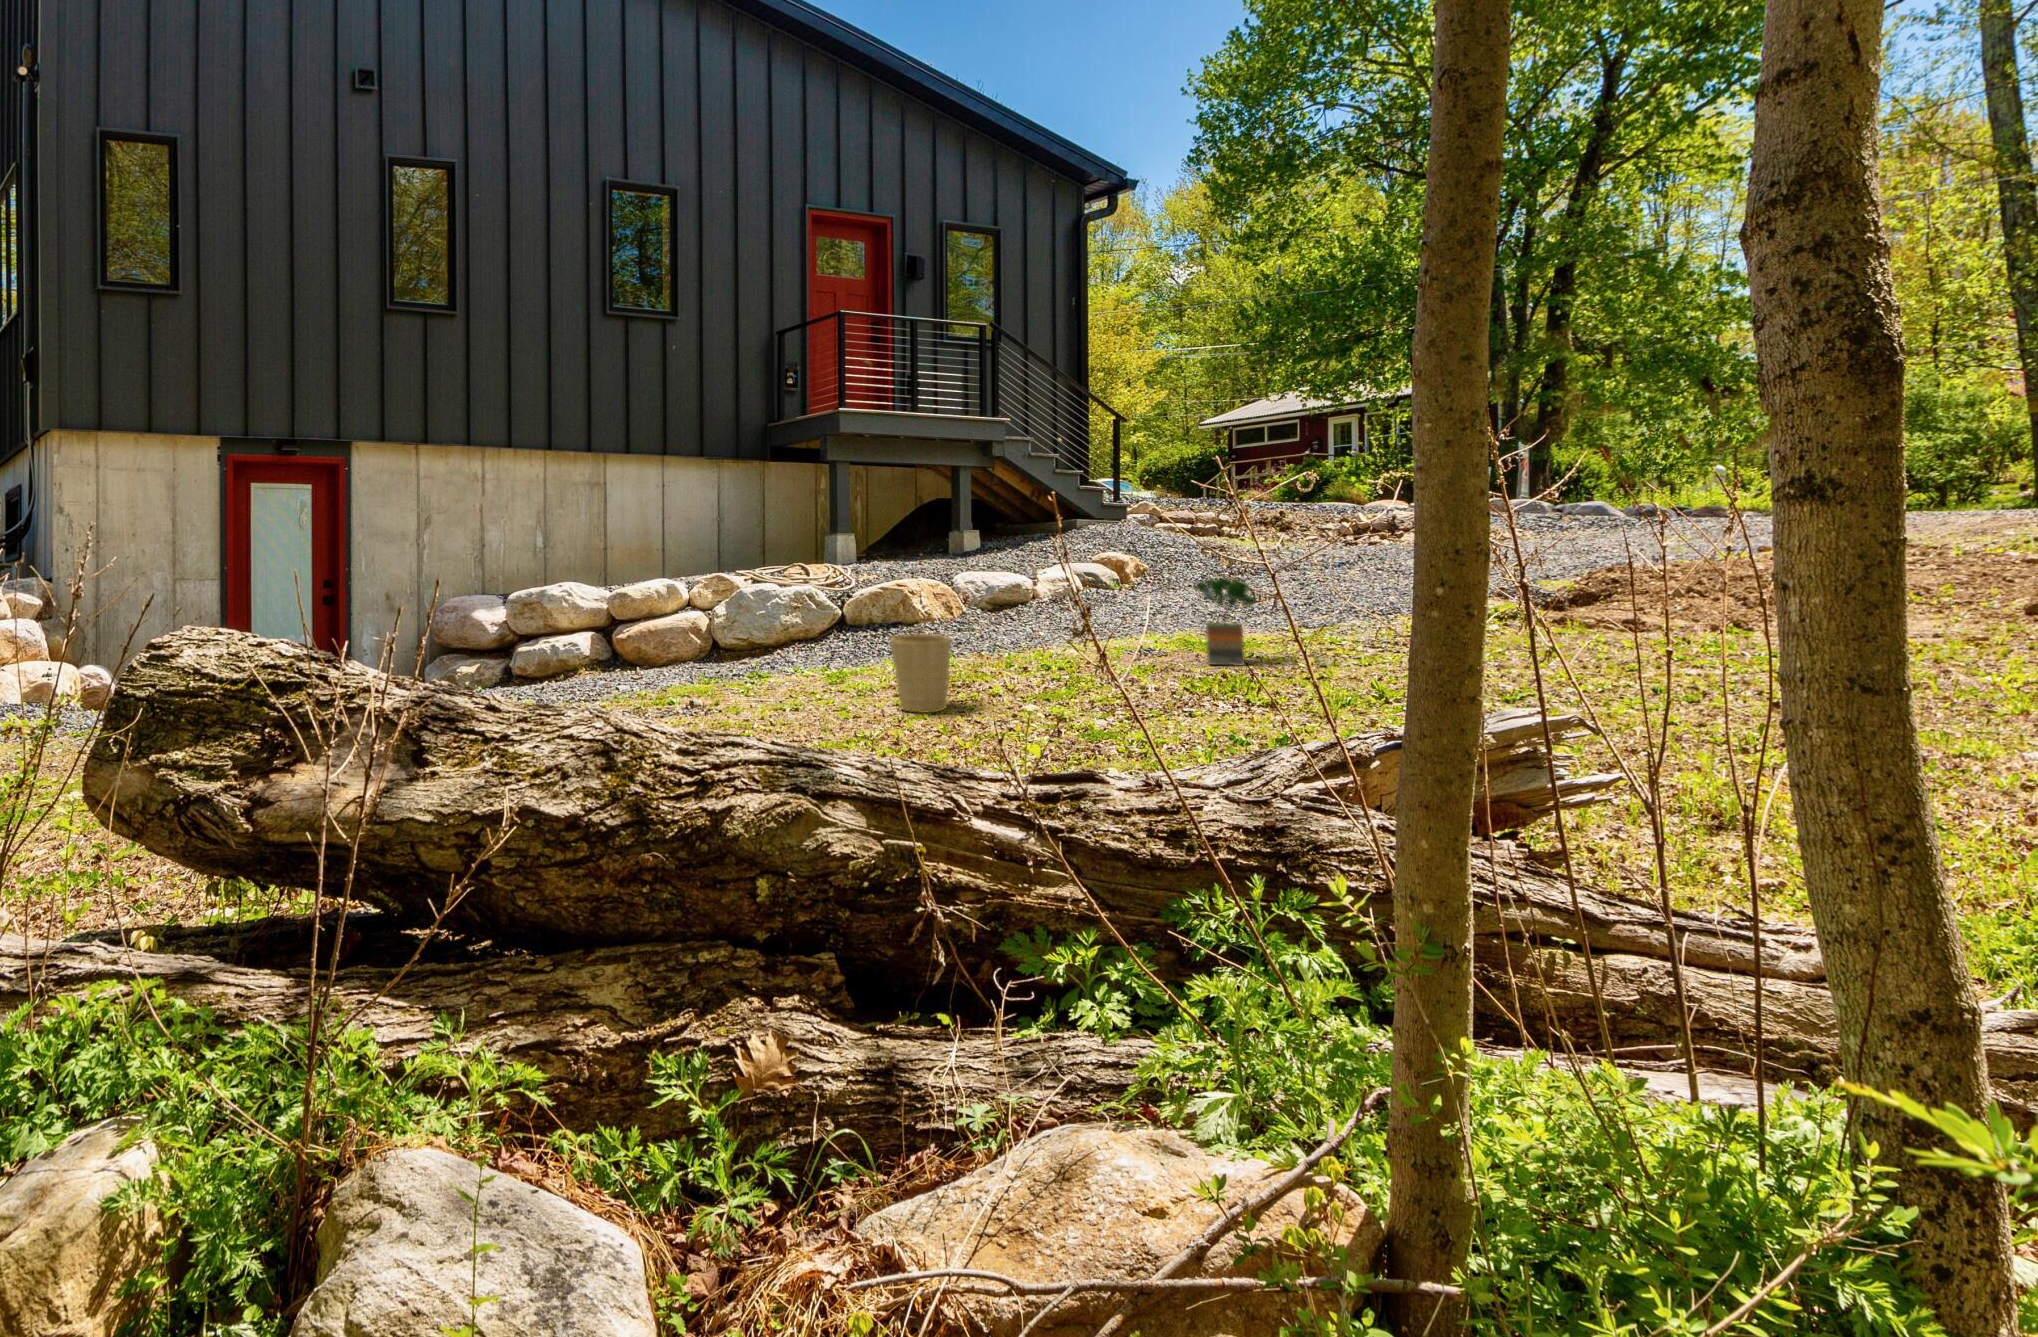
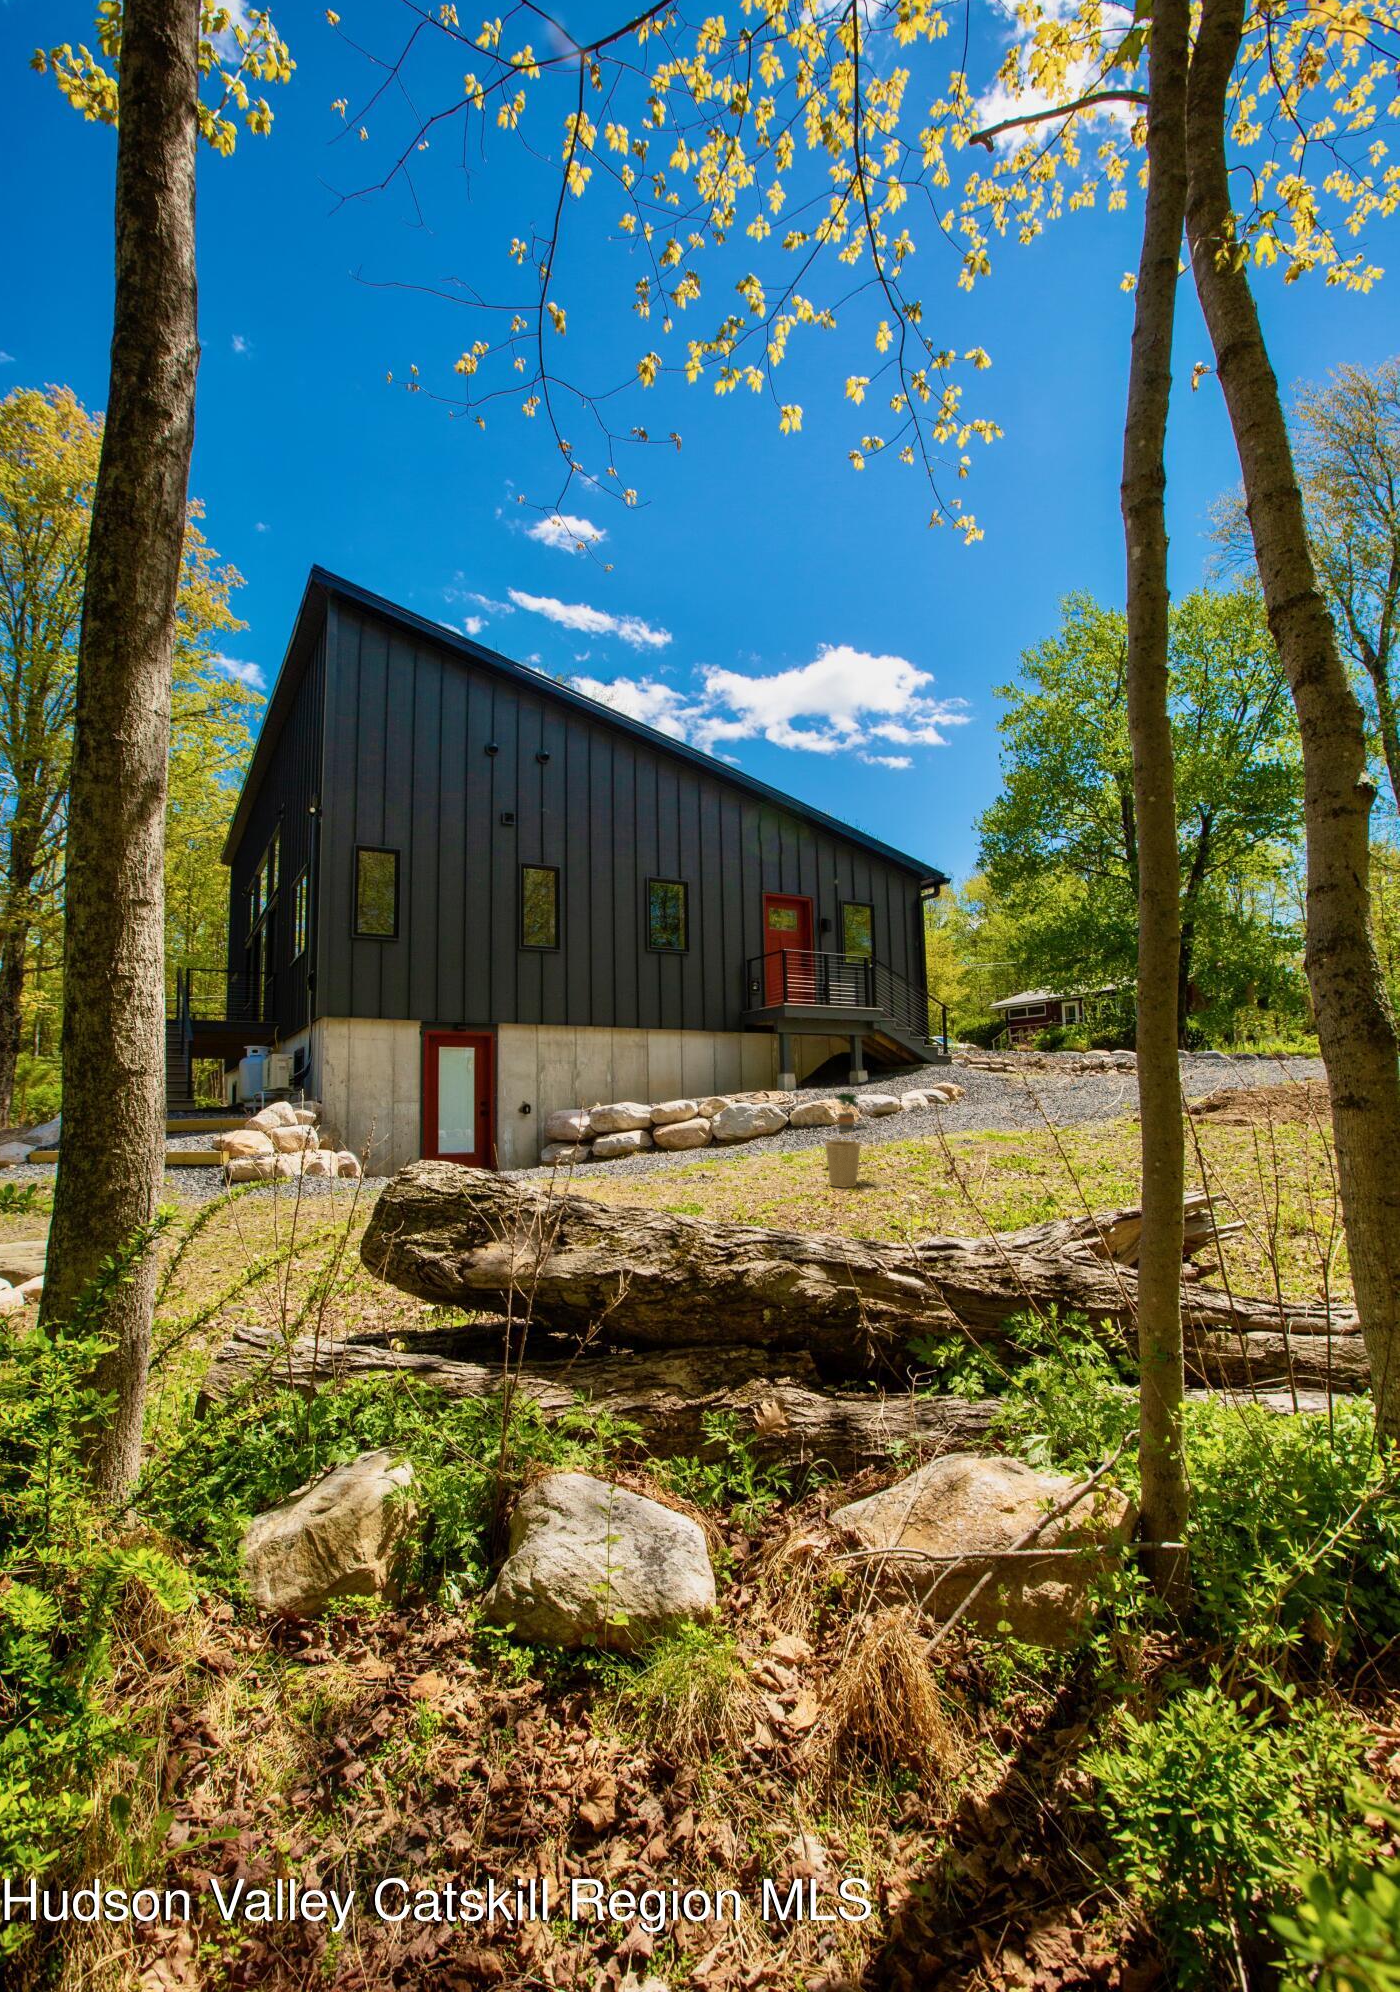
potted tree: present [1195,577,1256,666] -> present [836,1093,858,1132]

